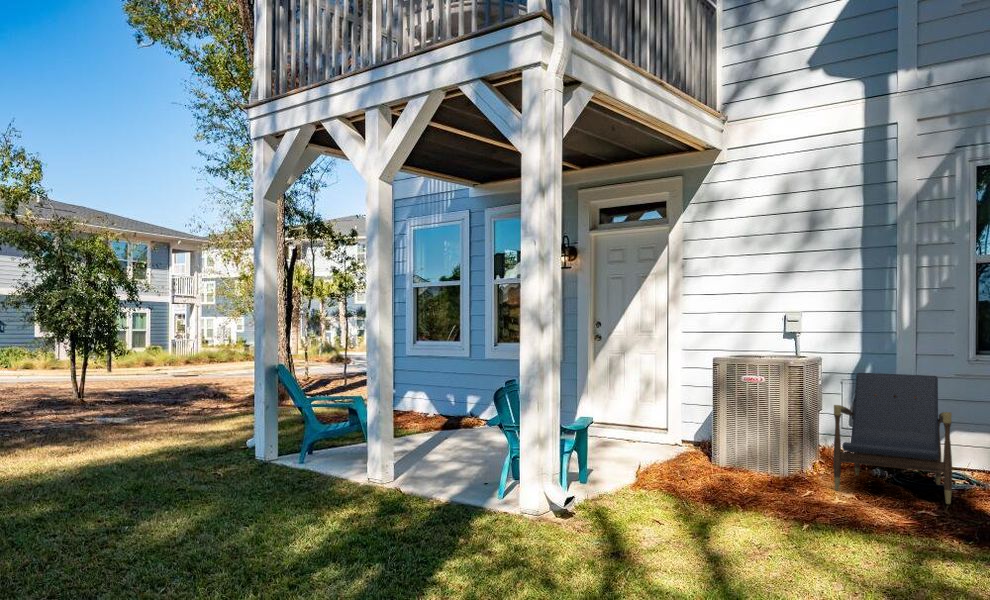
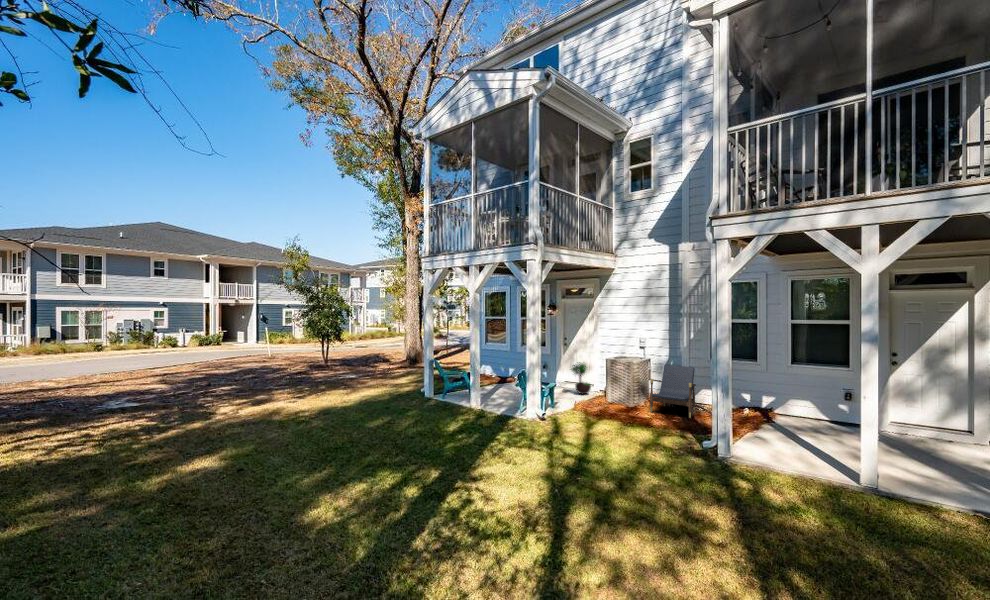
potted tree: none [611,365,663,451] -> present [571,362,591,394]

